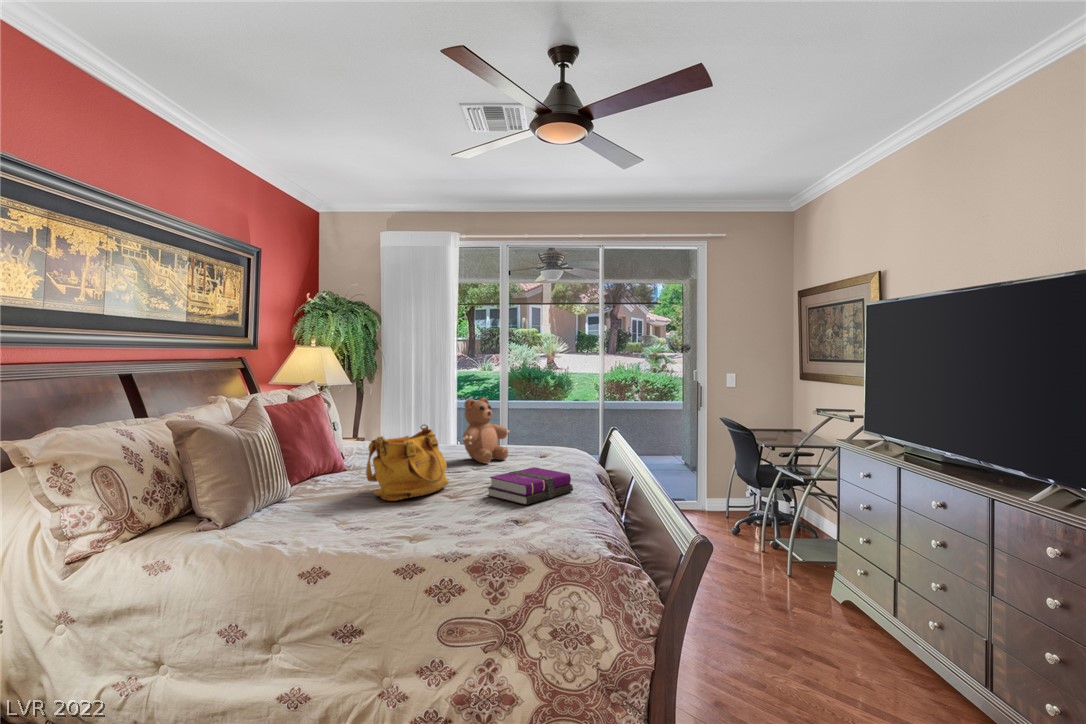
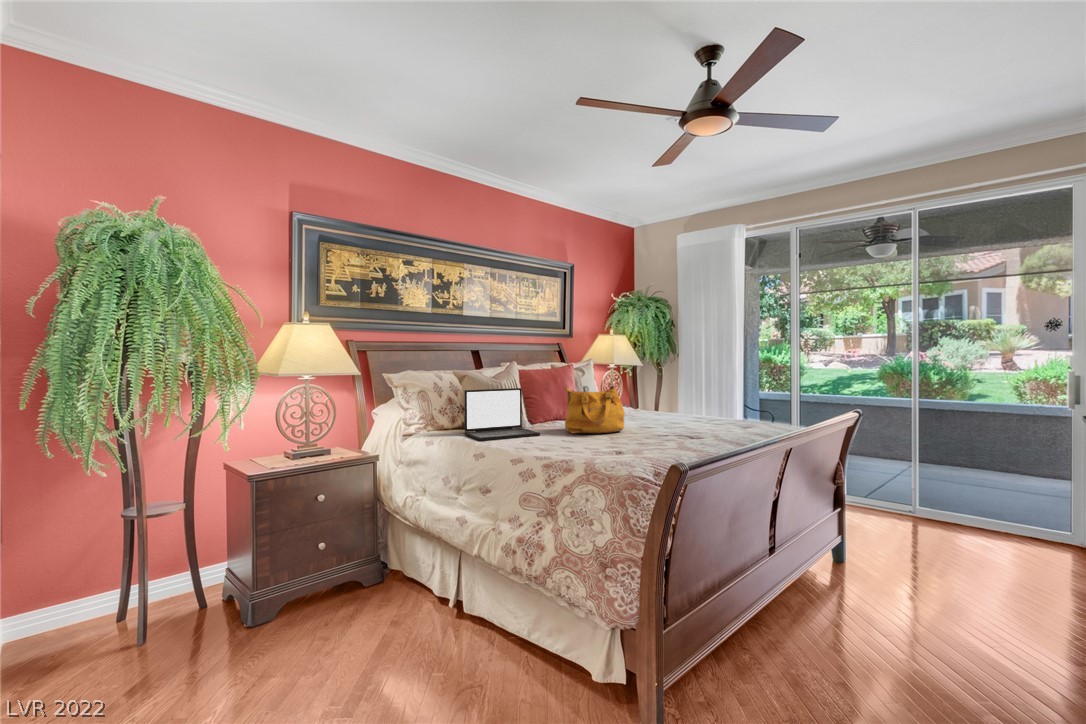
teddy bear: present [462,398,509,464] -> none [666,369,719,424]
laptop: none [219,442,352,545] -> present [464,388,540,441]
notebook: present [487,467,573,505] -> none [634,423,704,445]

